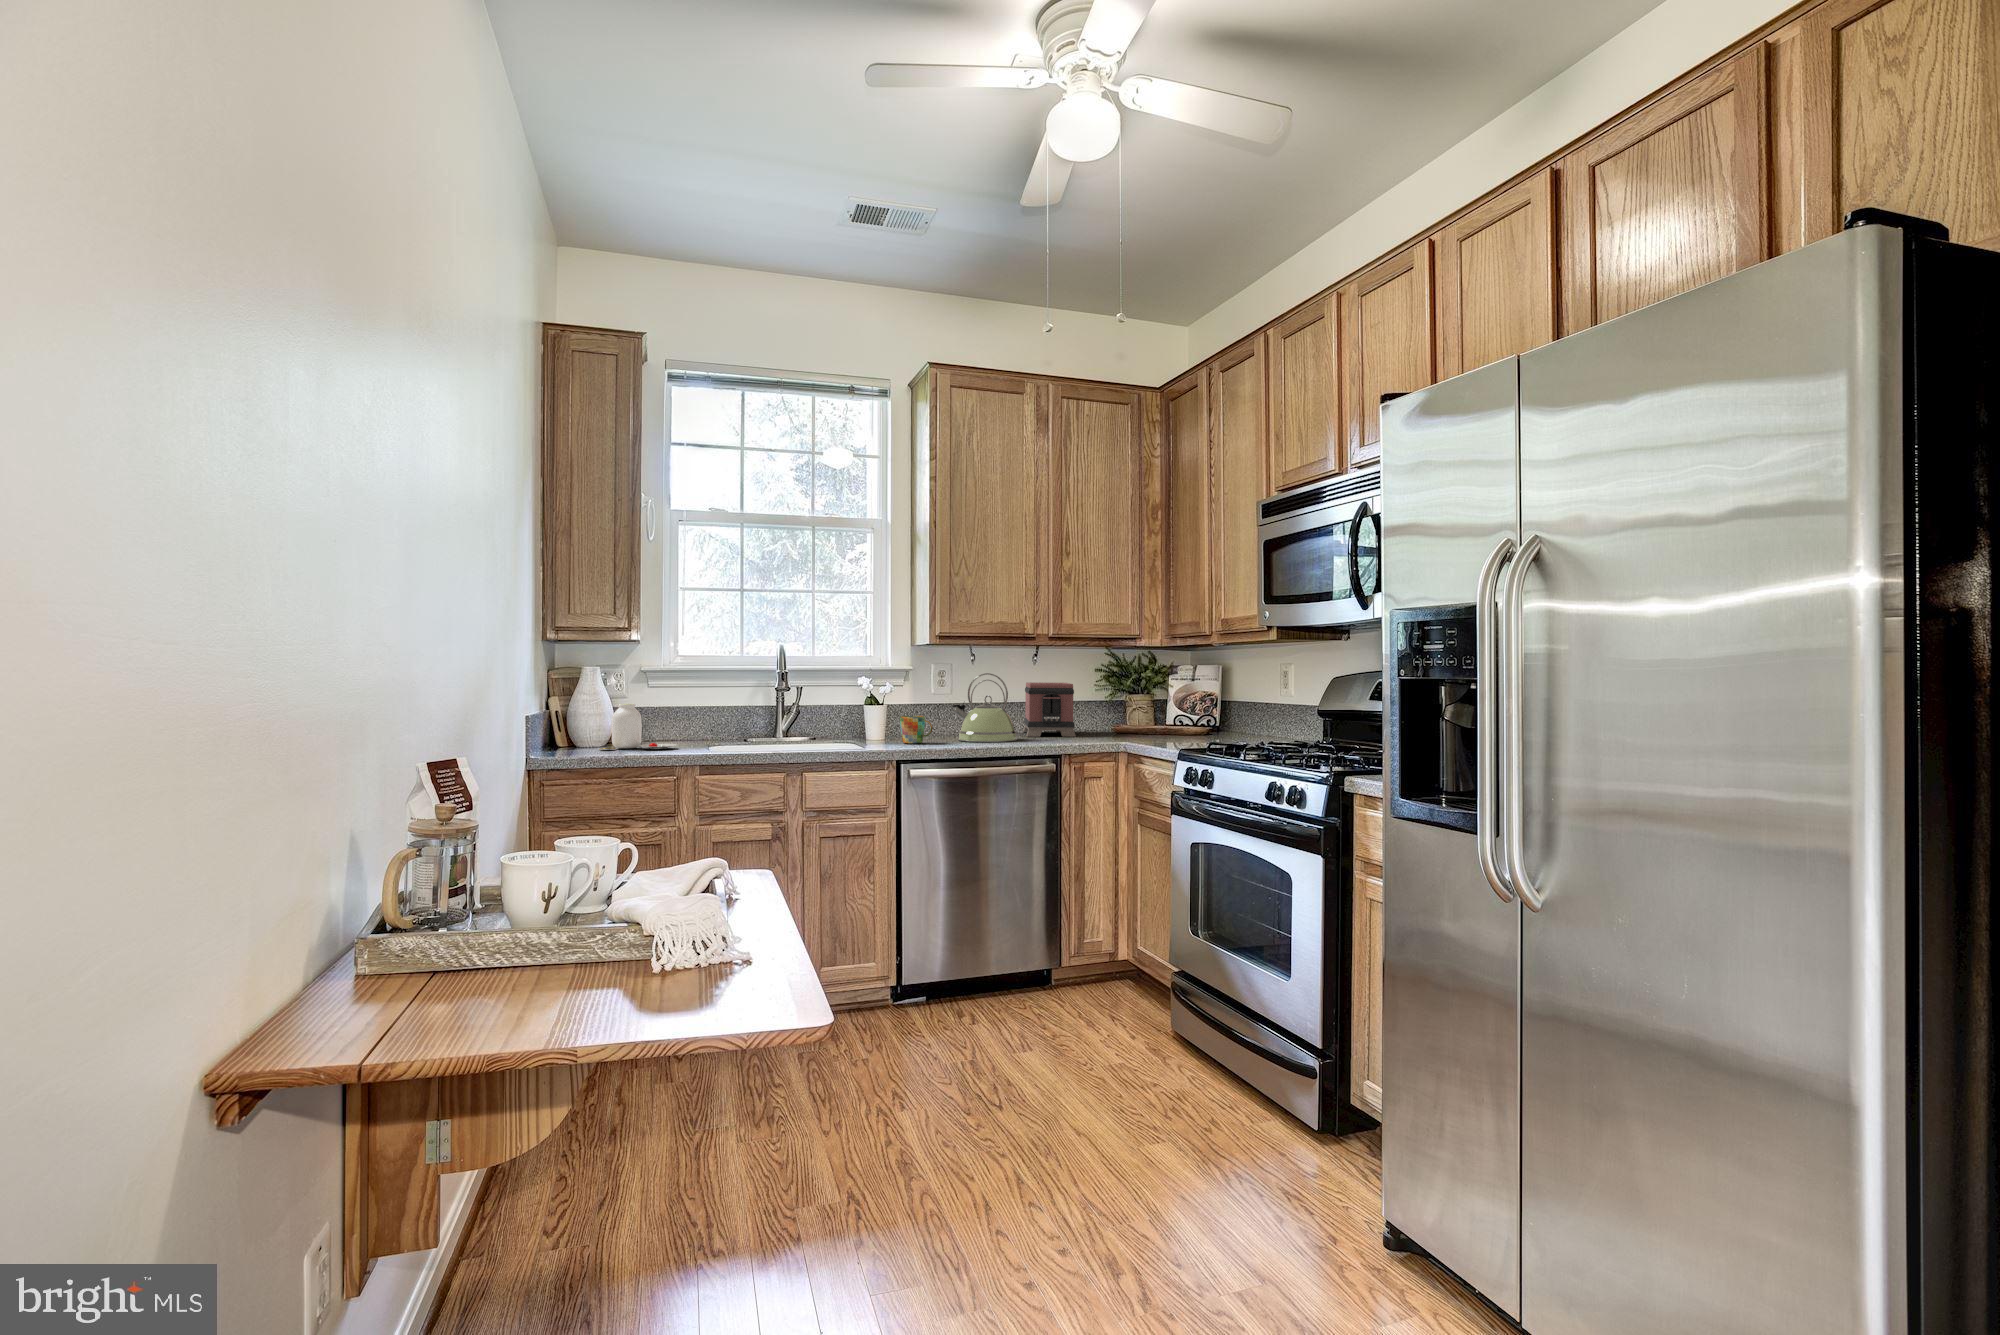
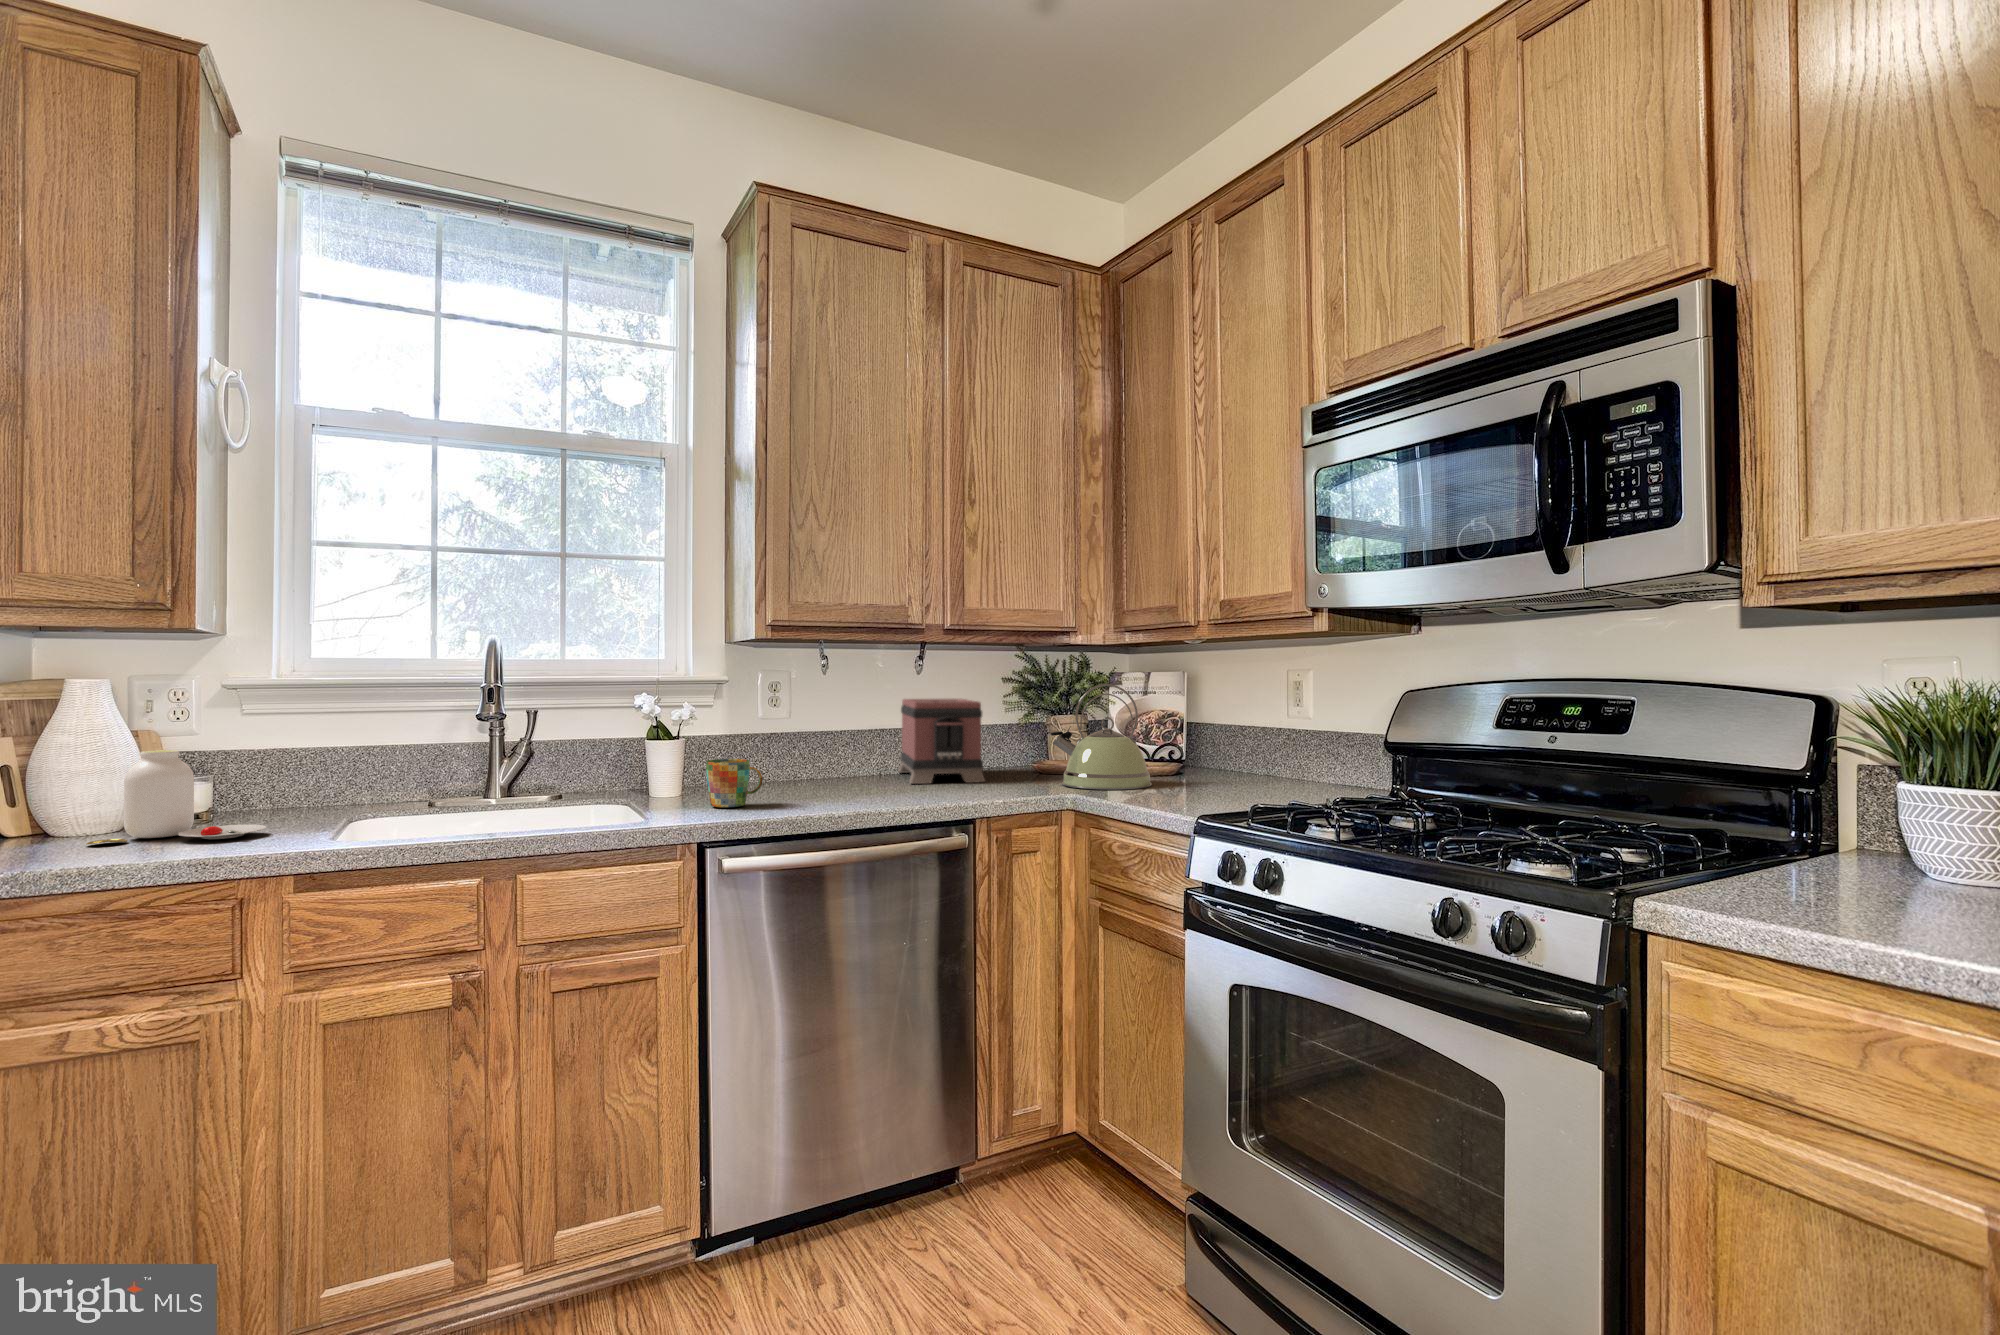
kettle: present [952,673,1017,742] -> present [1050,684,1152,790]

